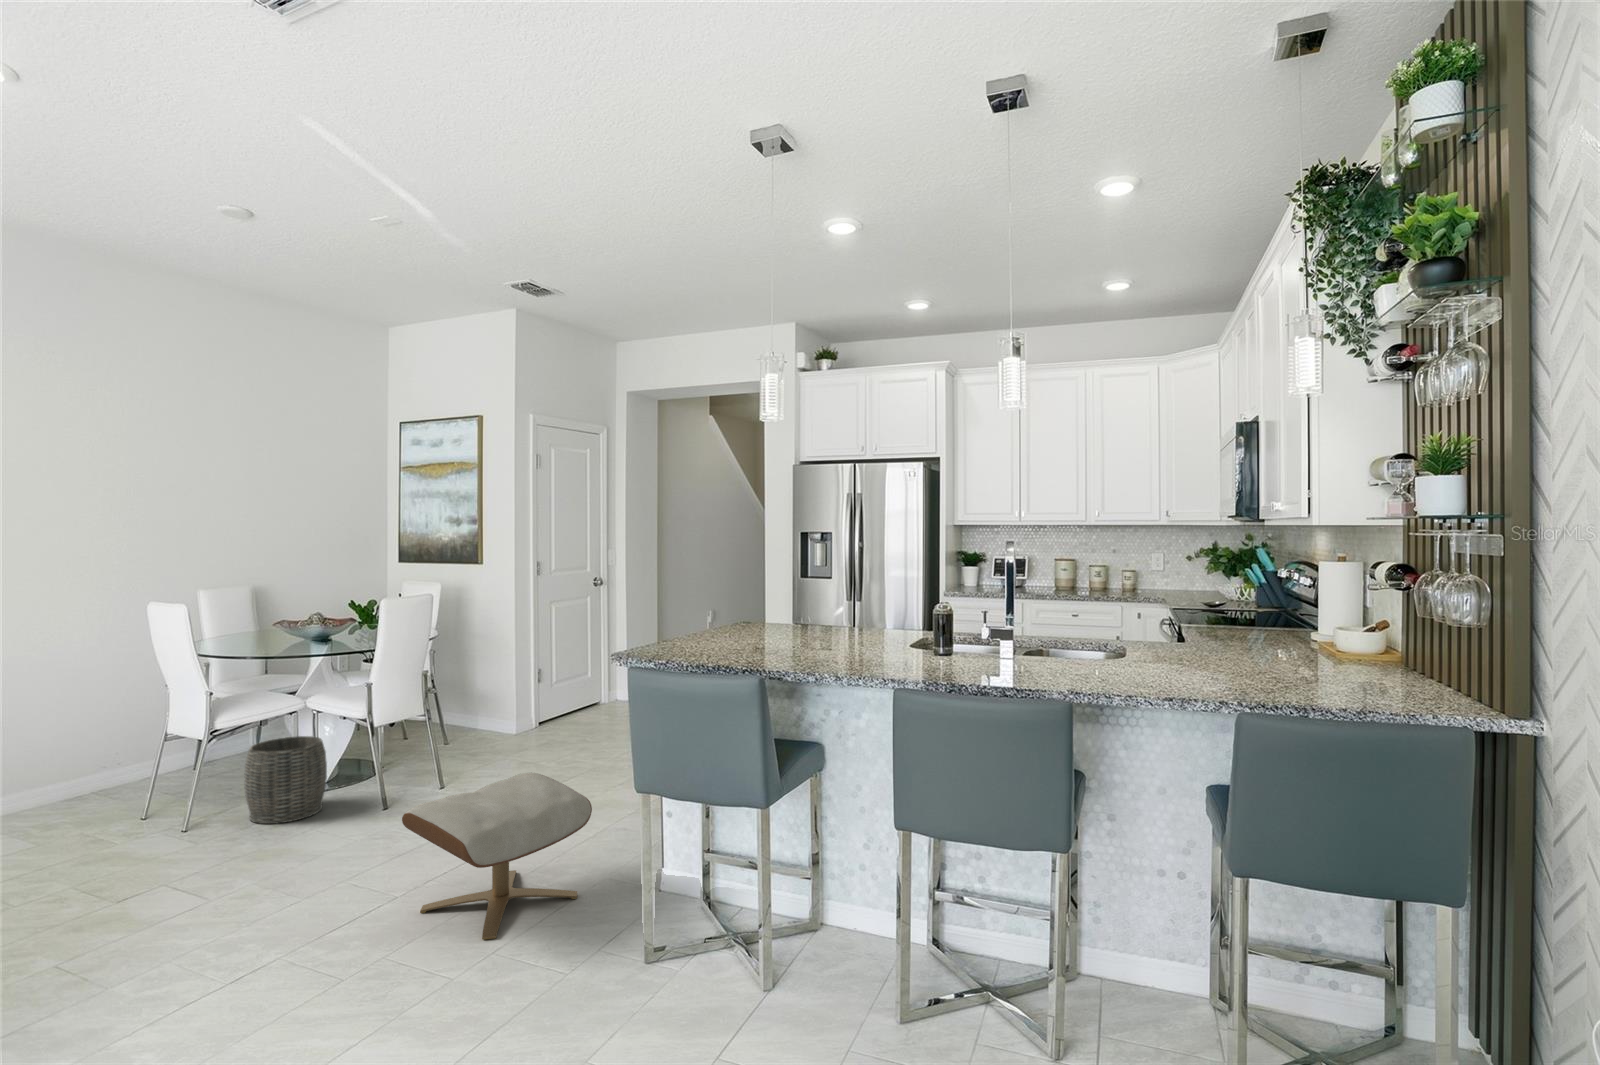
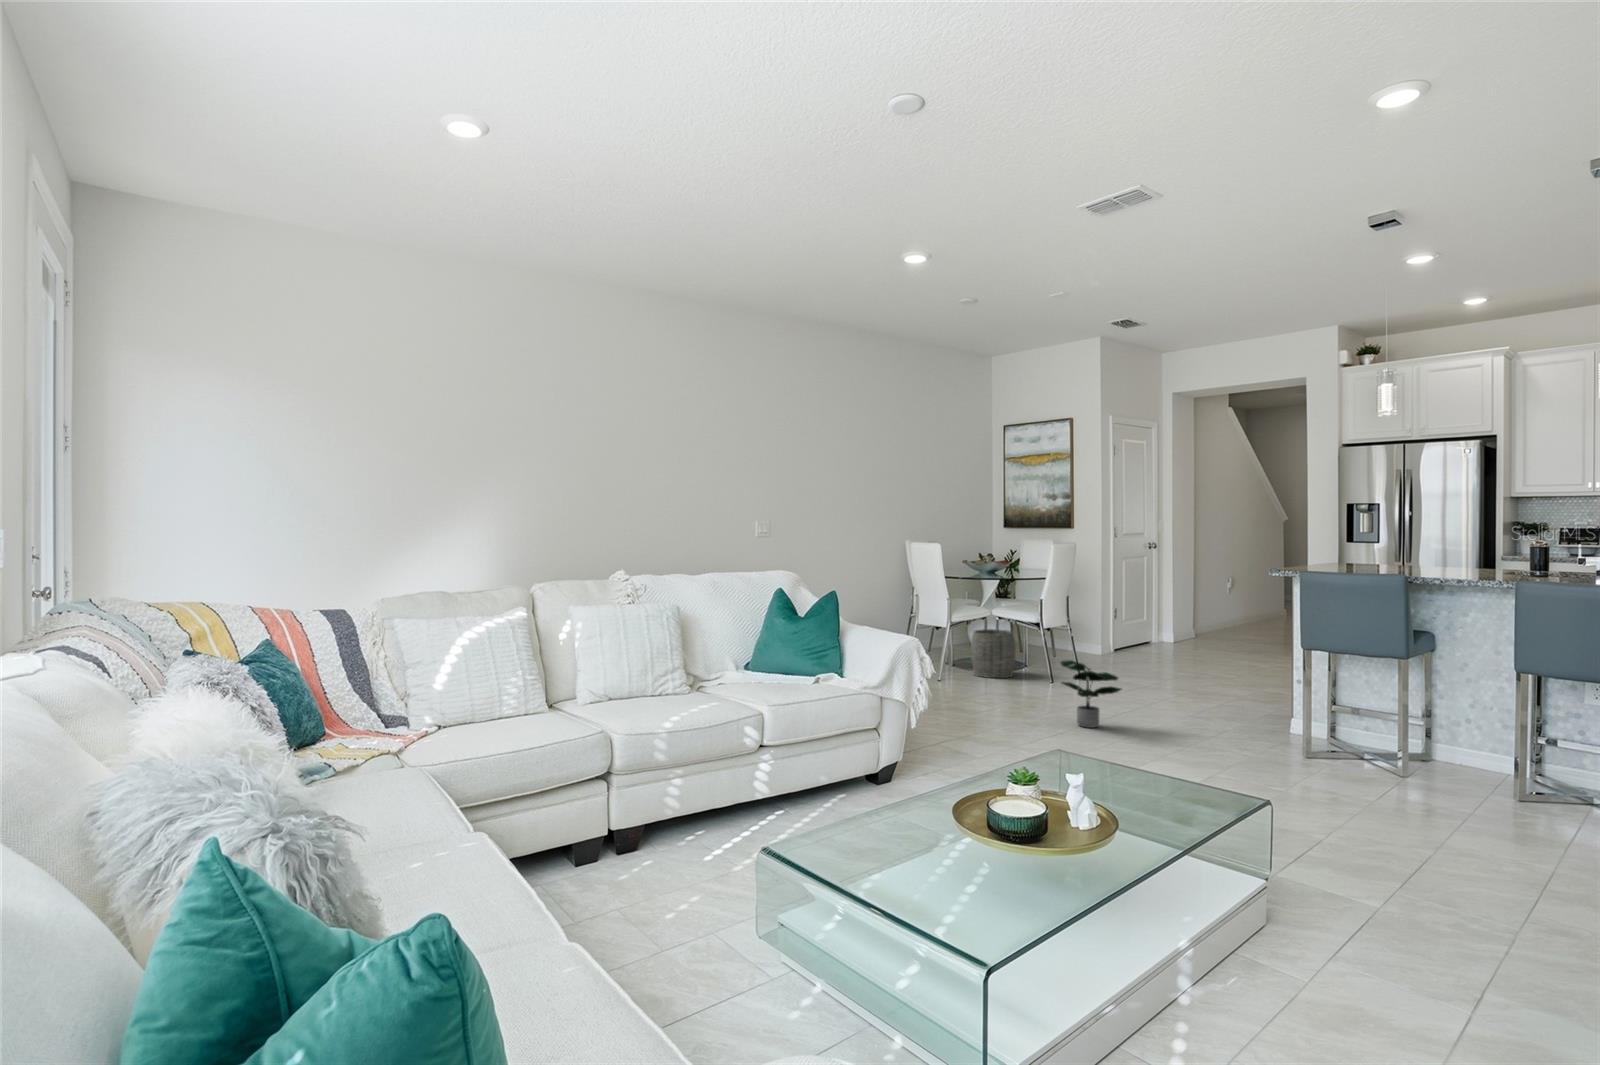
ottoman: present [402,772,592,940] -> none [1126,647,1237,730]
potted plant: none [238,840,369,973] -> present [1060,660,1121,728]

